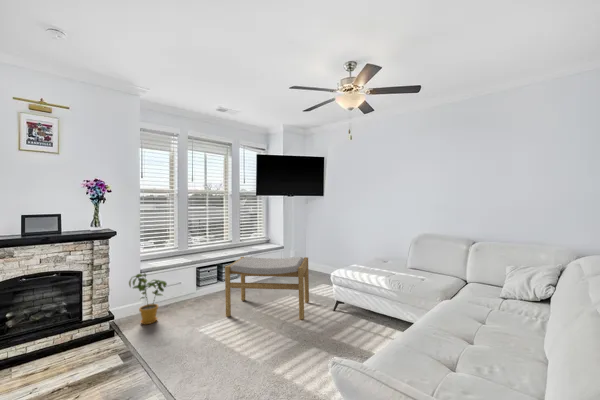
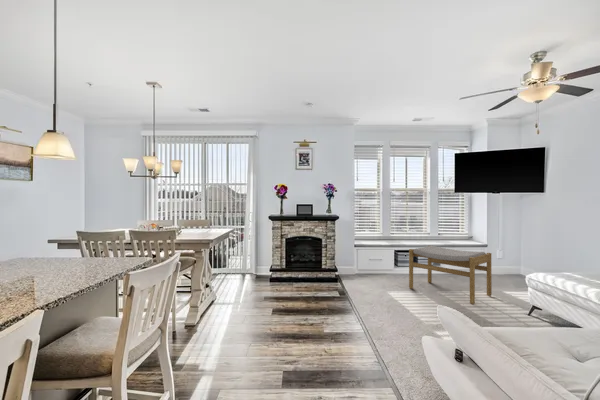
house plant: present [129,274,167,324] -> none [346,245,369,281]

